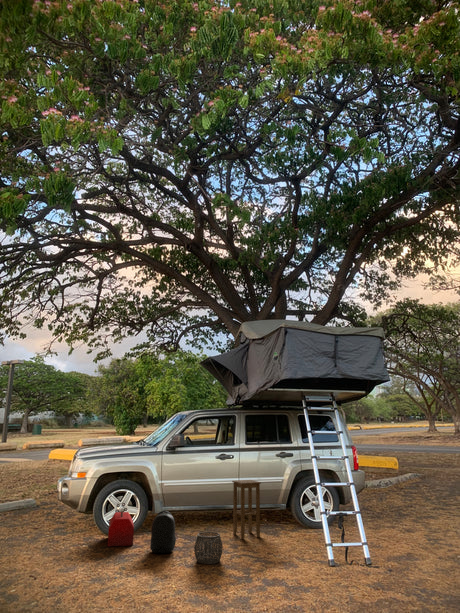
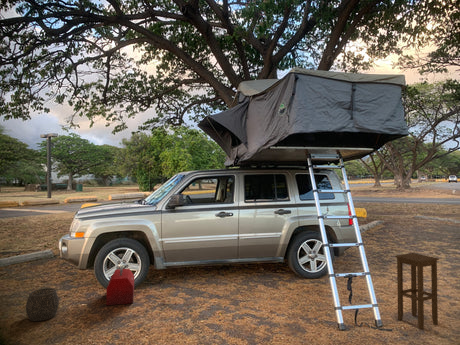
stool: present [232,480,261,539] -> present [395,253,439,329]
backpack: present [150,511,176,553] -> none [149,272,176,314]
woven basket: present [194,532,223,564] -> present [26,288,59,321]

